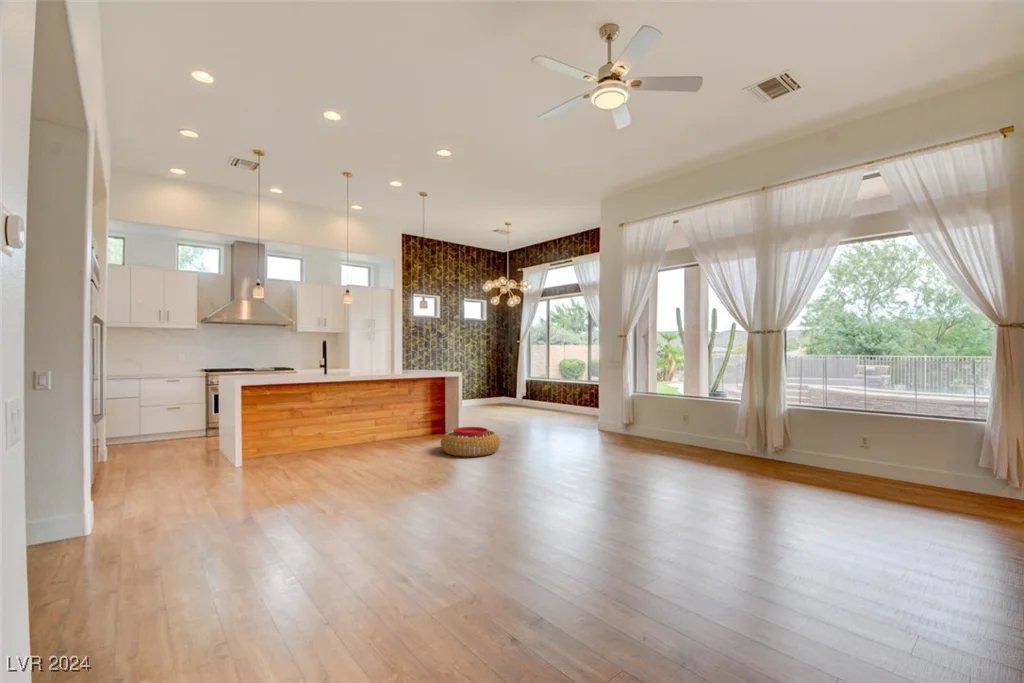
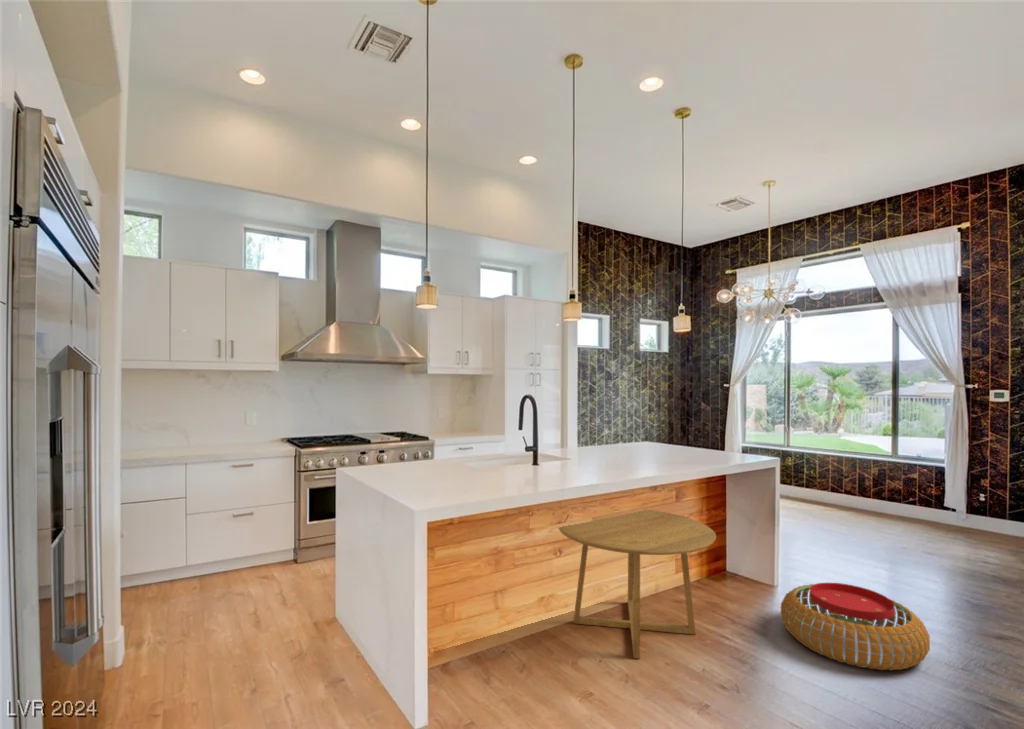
round table: none [330,397,410,457] -> present [559,509,716,659]

